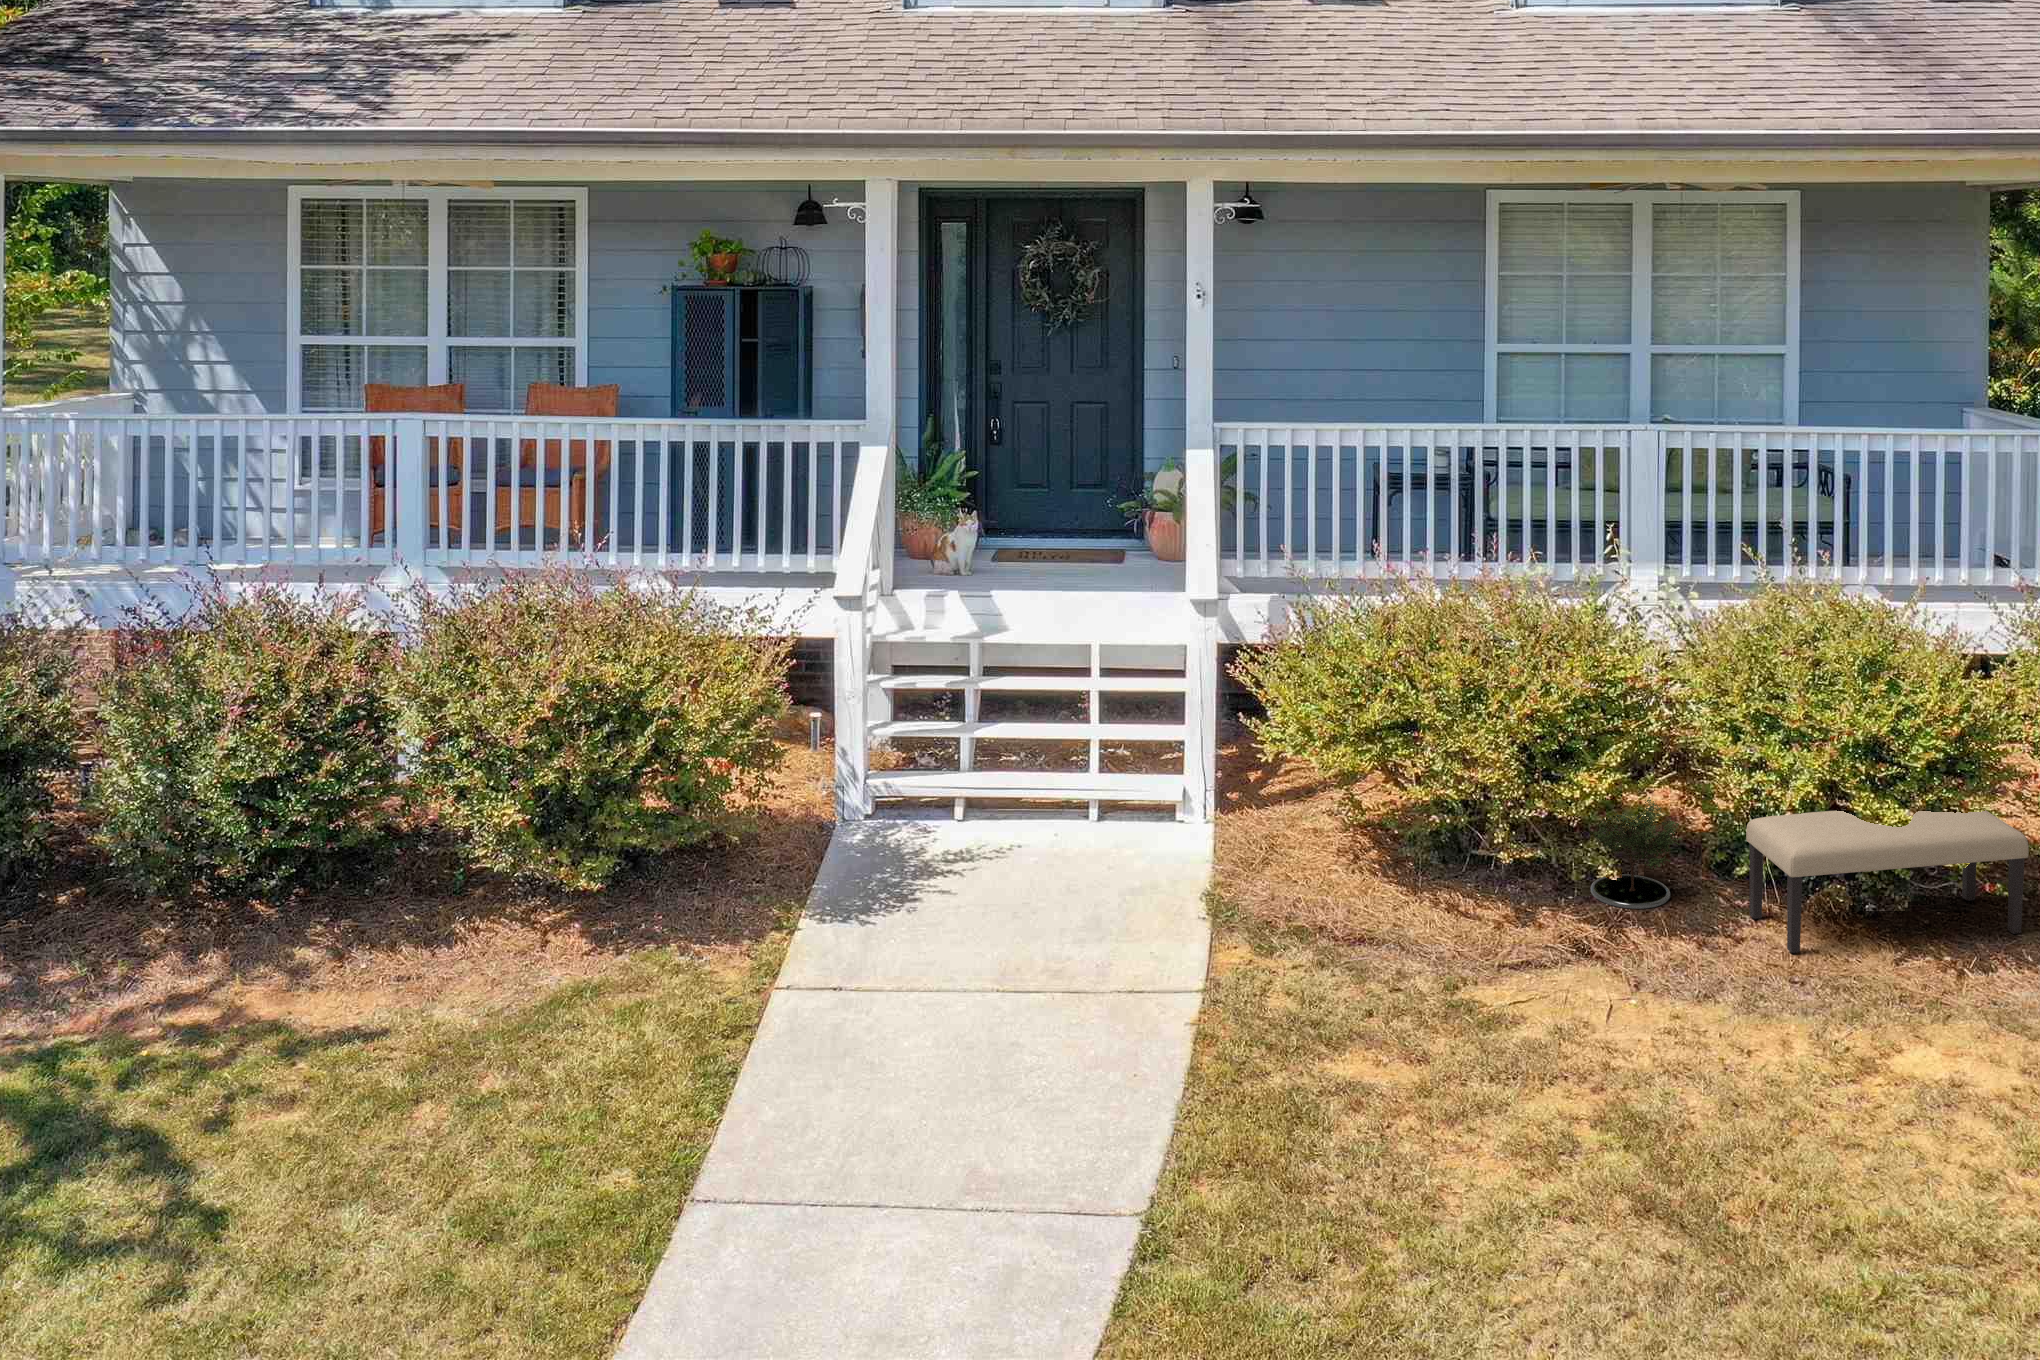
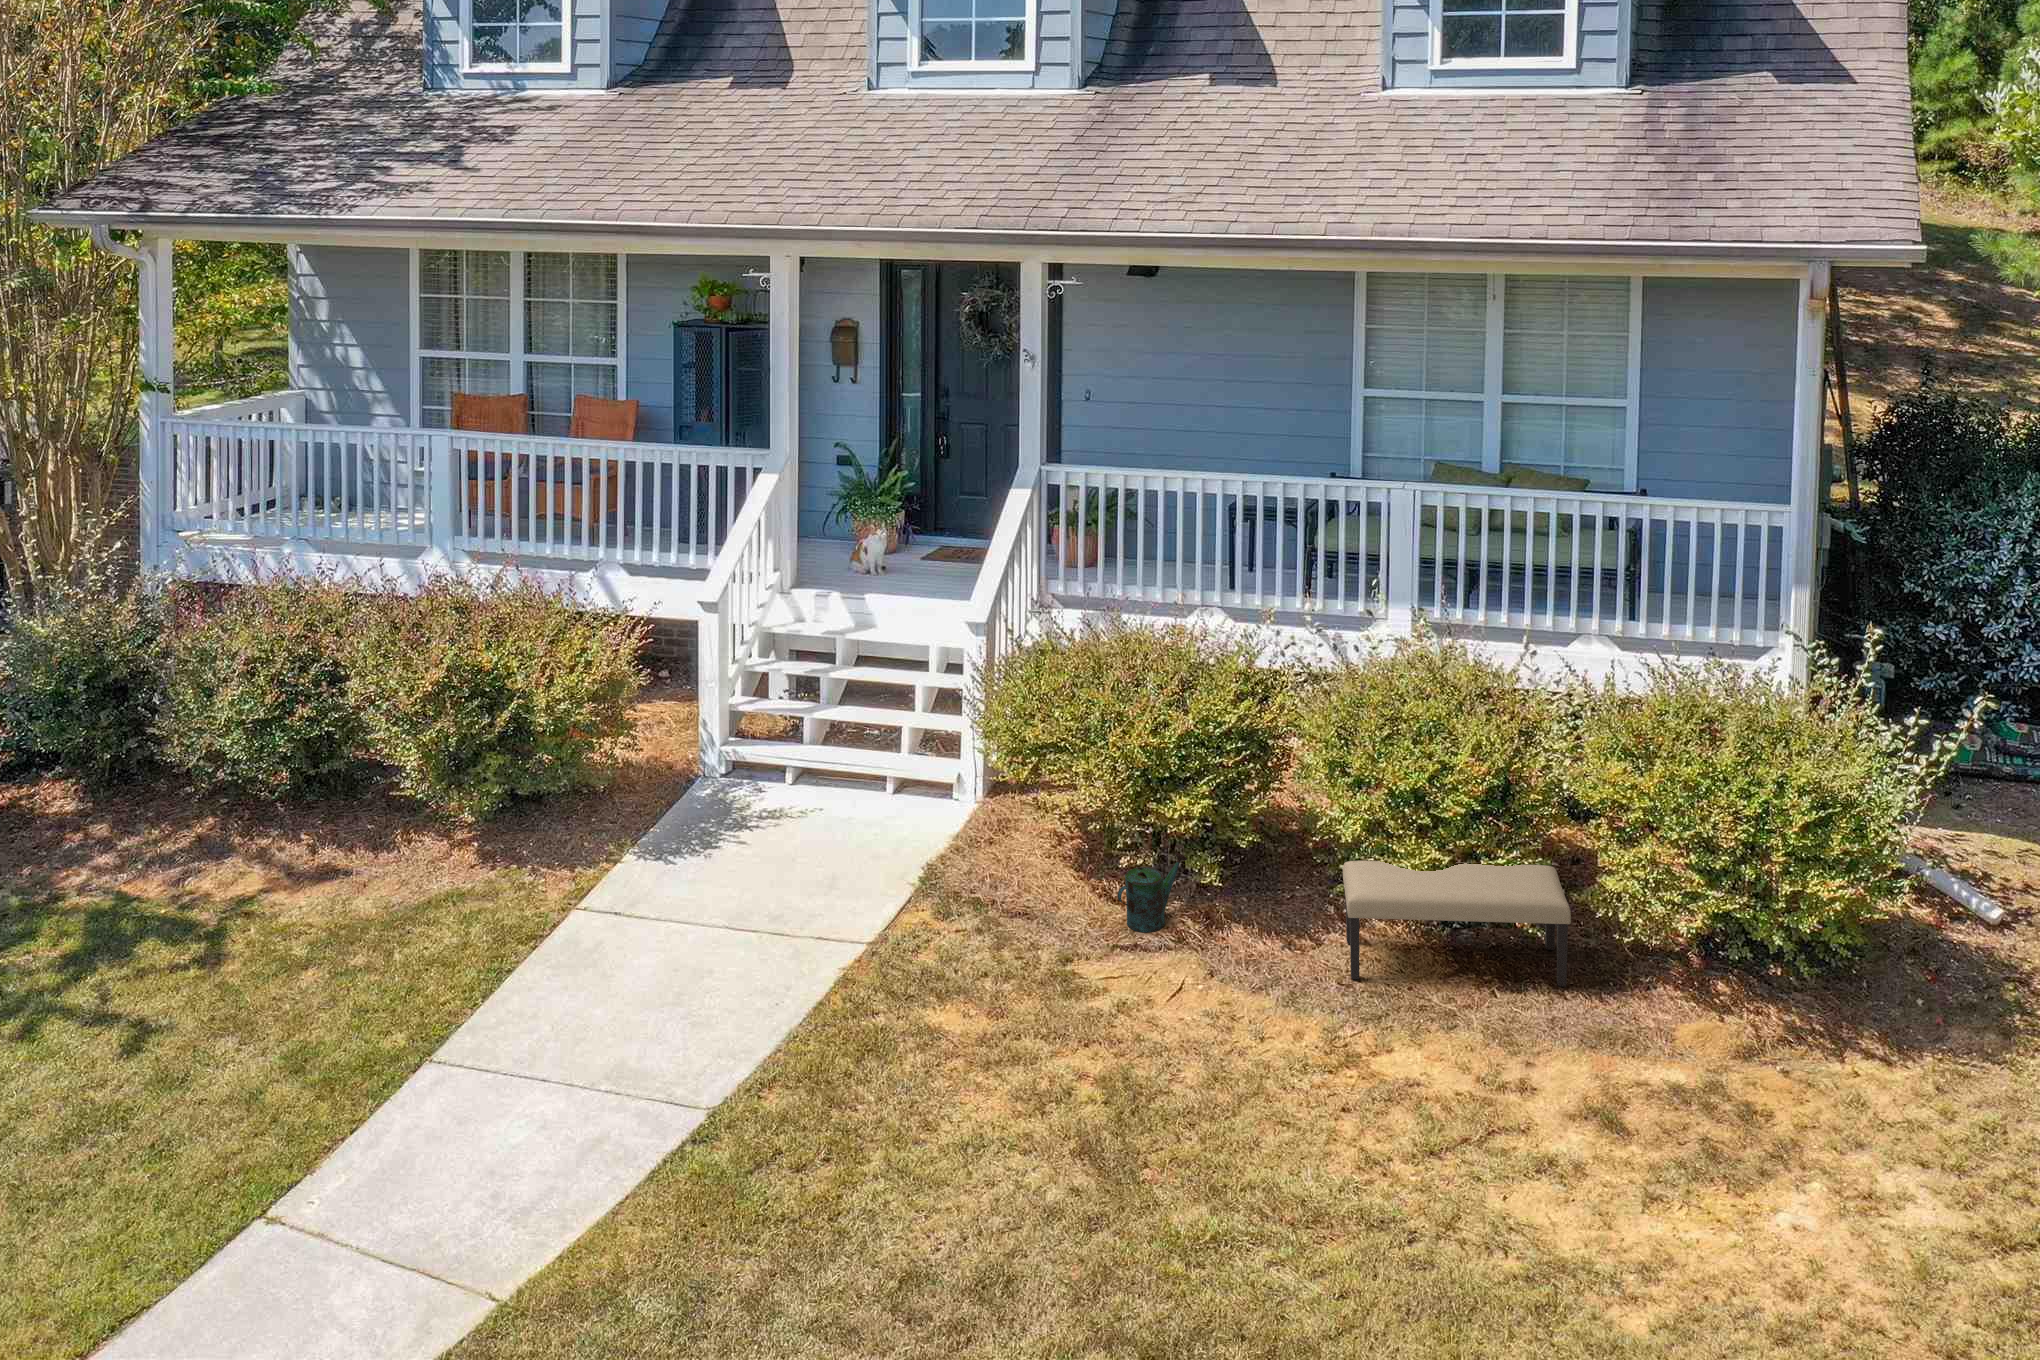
potted tree: present [1591,771,1681,909] -> none [1229,803,1307,922]
watering can: none [1486,837,1545,934] -> present [1118,853,1187,932]

